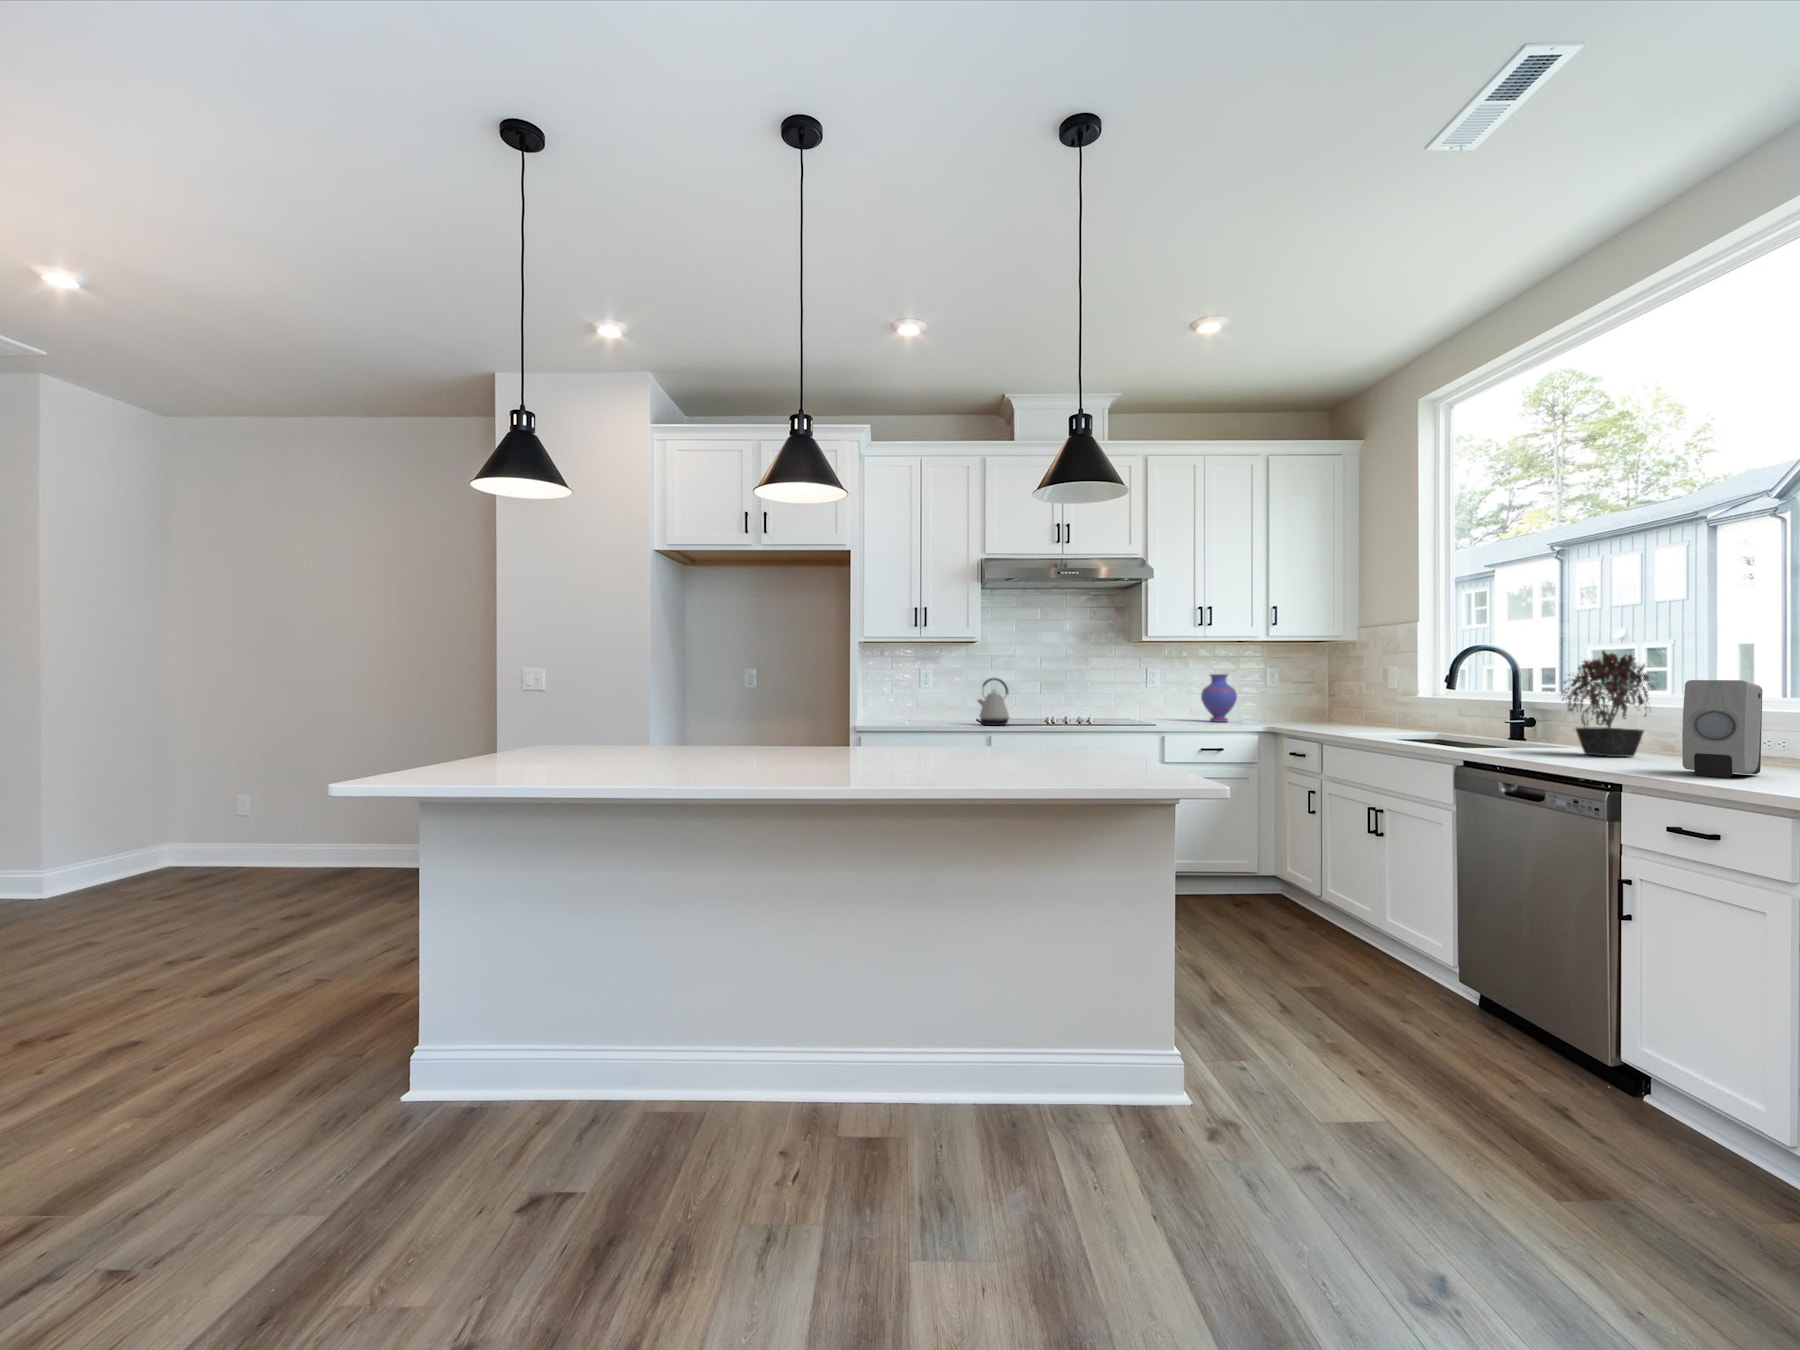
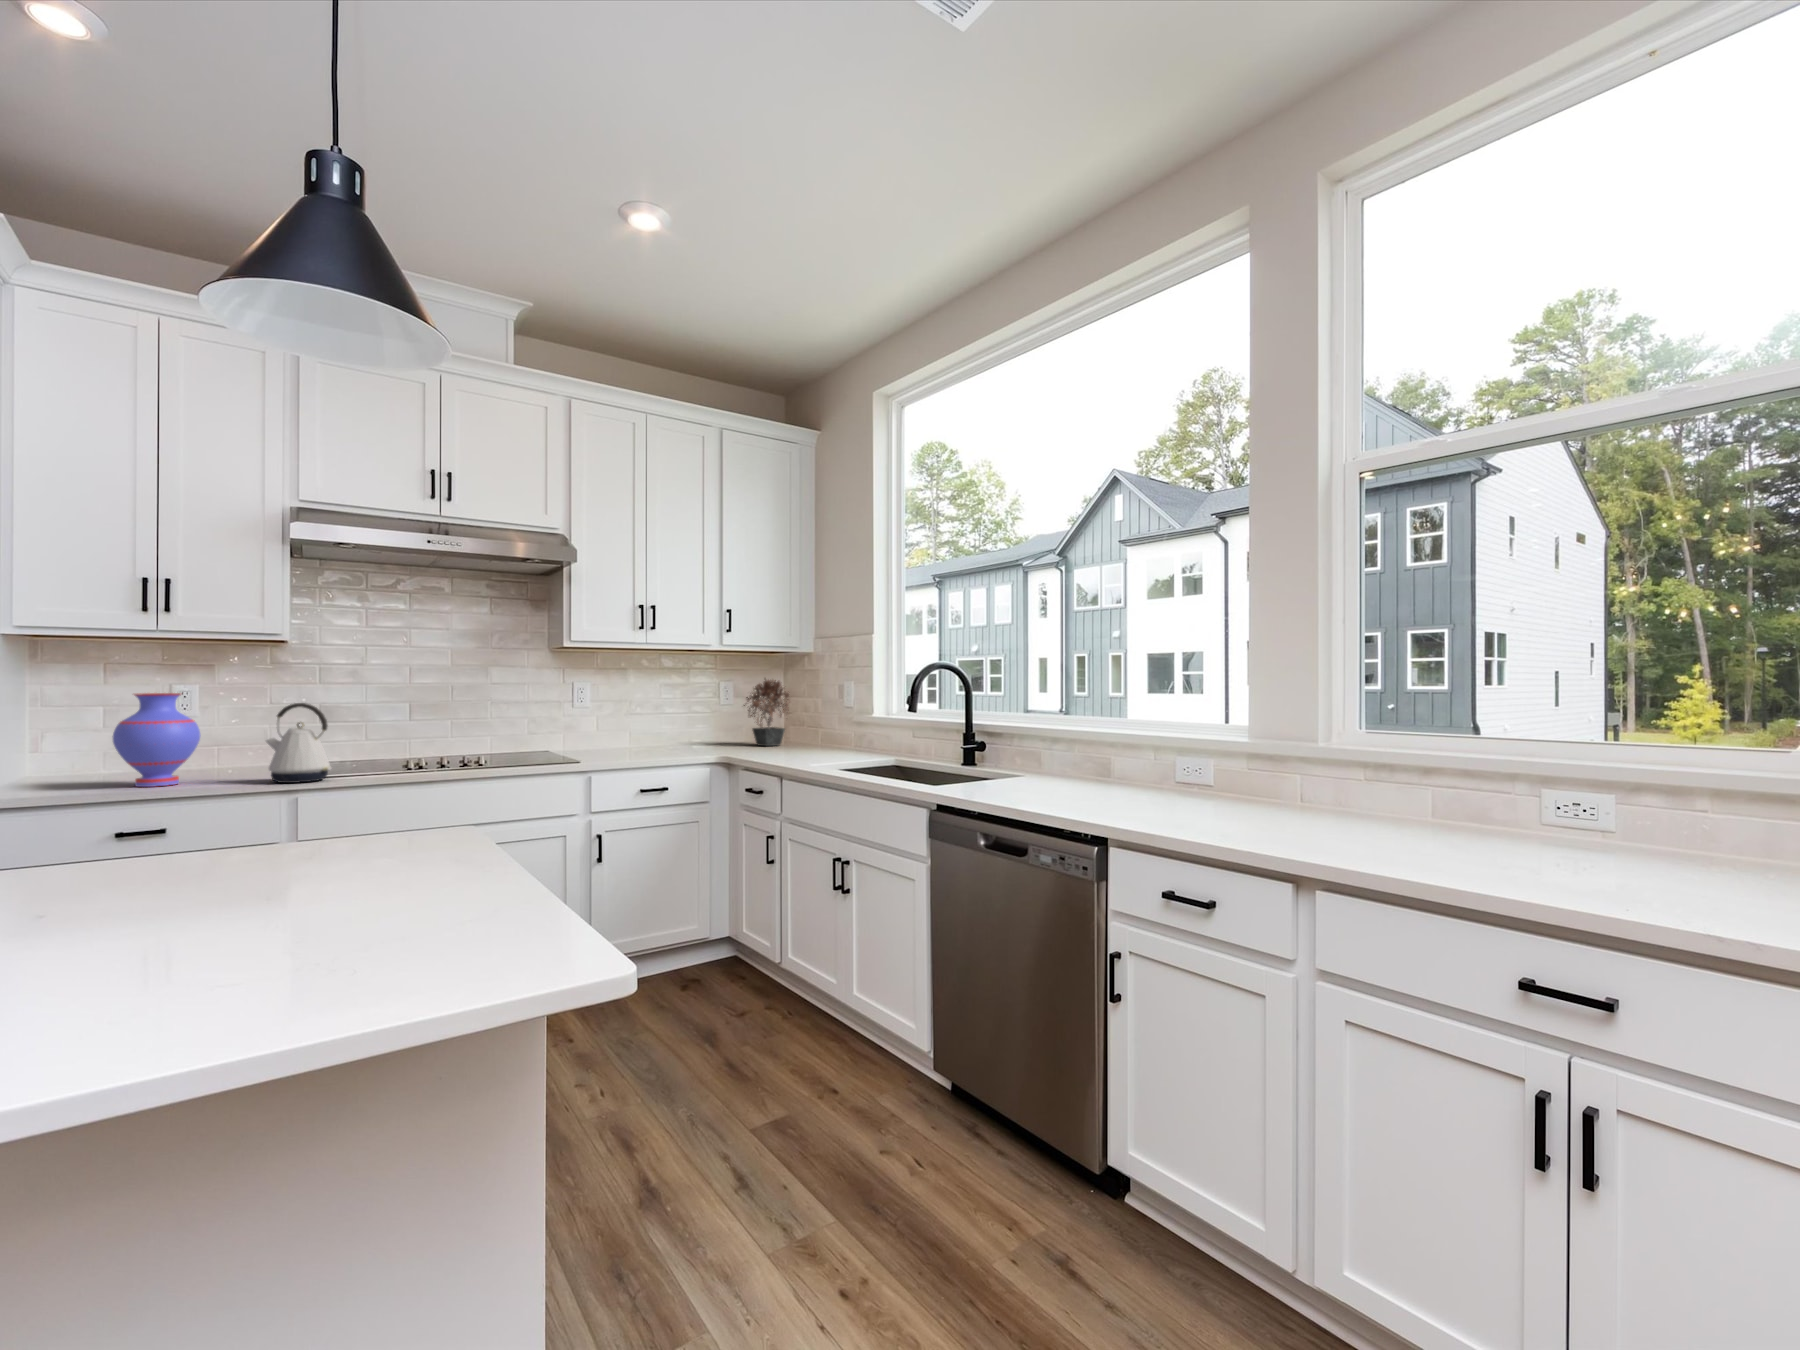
potted plant: present [1561,651,1656,757] -> present [744,679,789,746]
vase: present [1201,674,1237,722] -> present [113,693,200,787]
soap dispenser: present [1682,680,1762,777] -> none [1162,715,1215,826]

